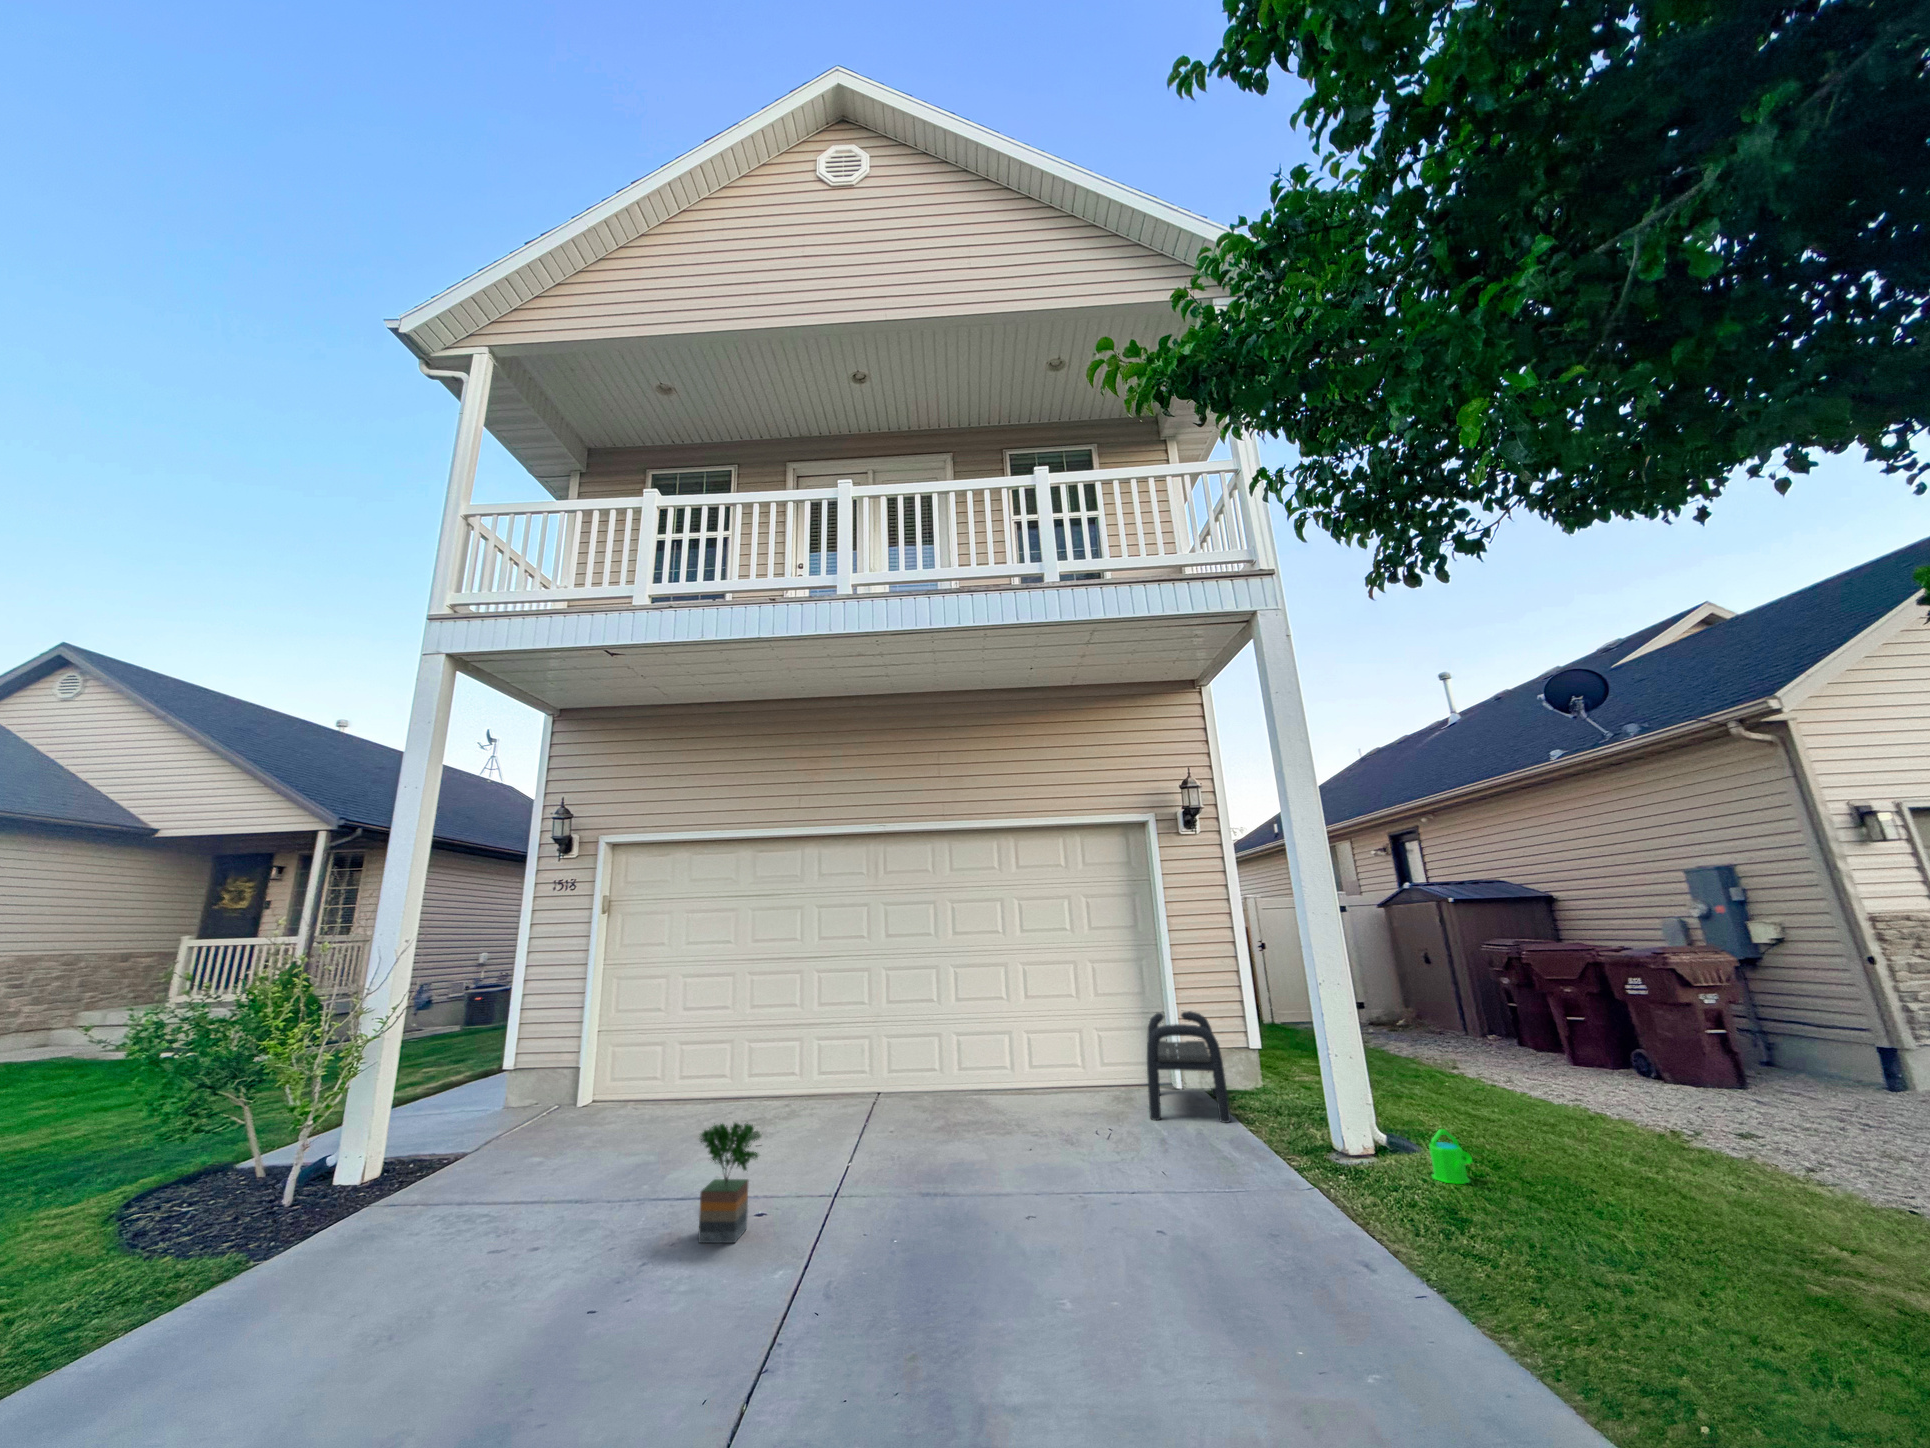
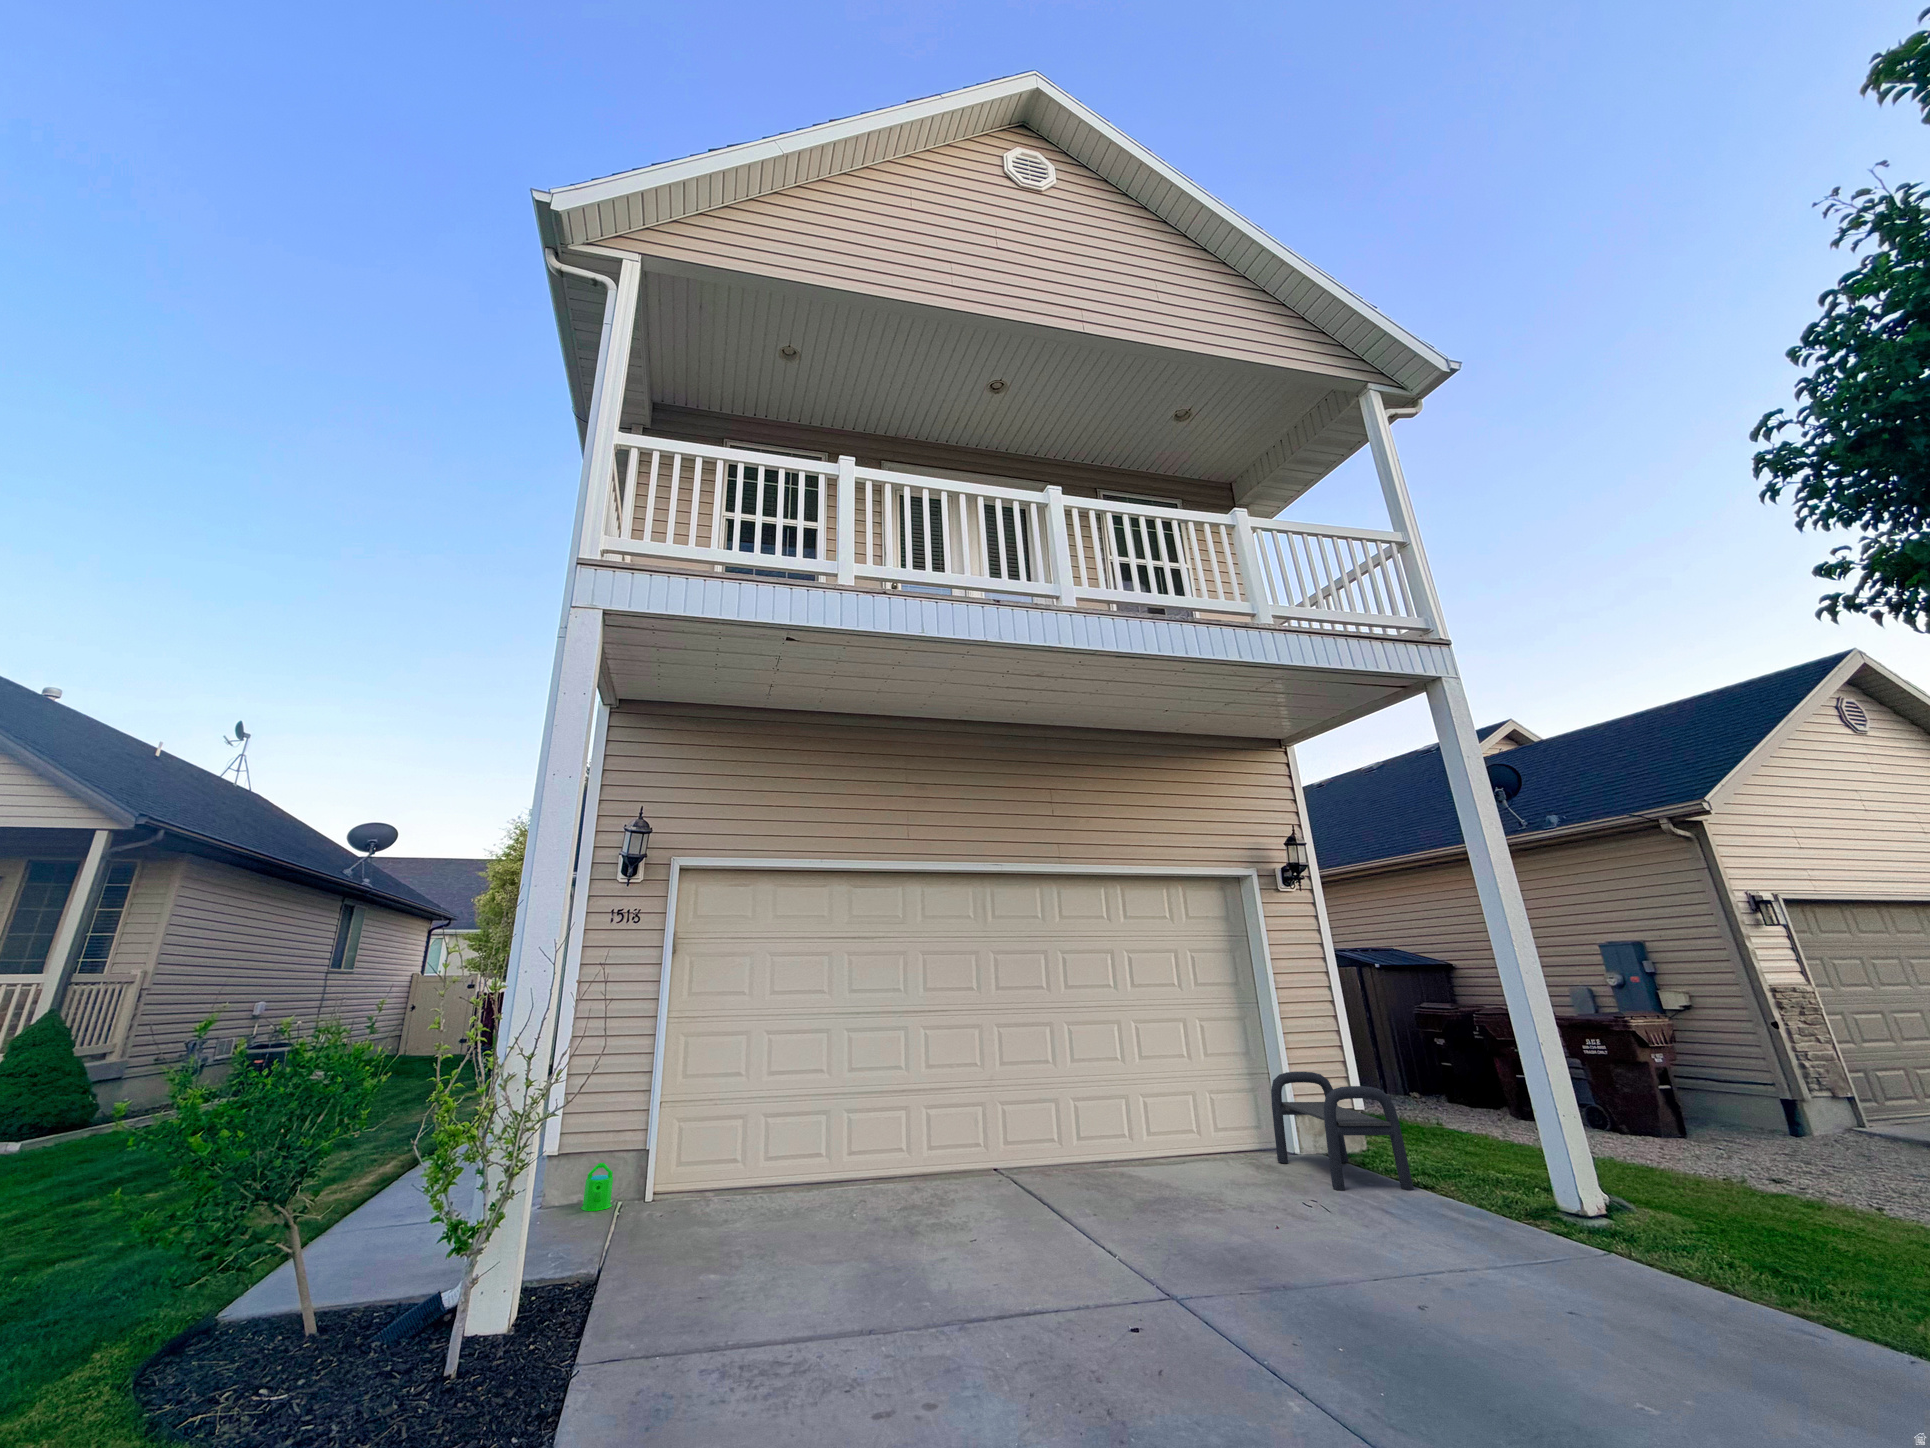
potted tree: present [698,1123,761,1243] -> none [1133,1217,1234,1389]
watering can: present [1429,1129,1473,1184] -> present [581,1163,613,1211]

